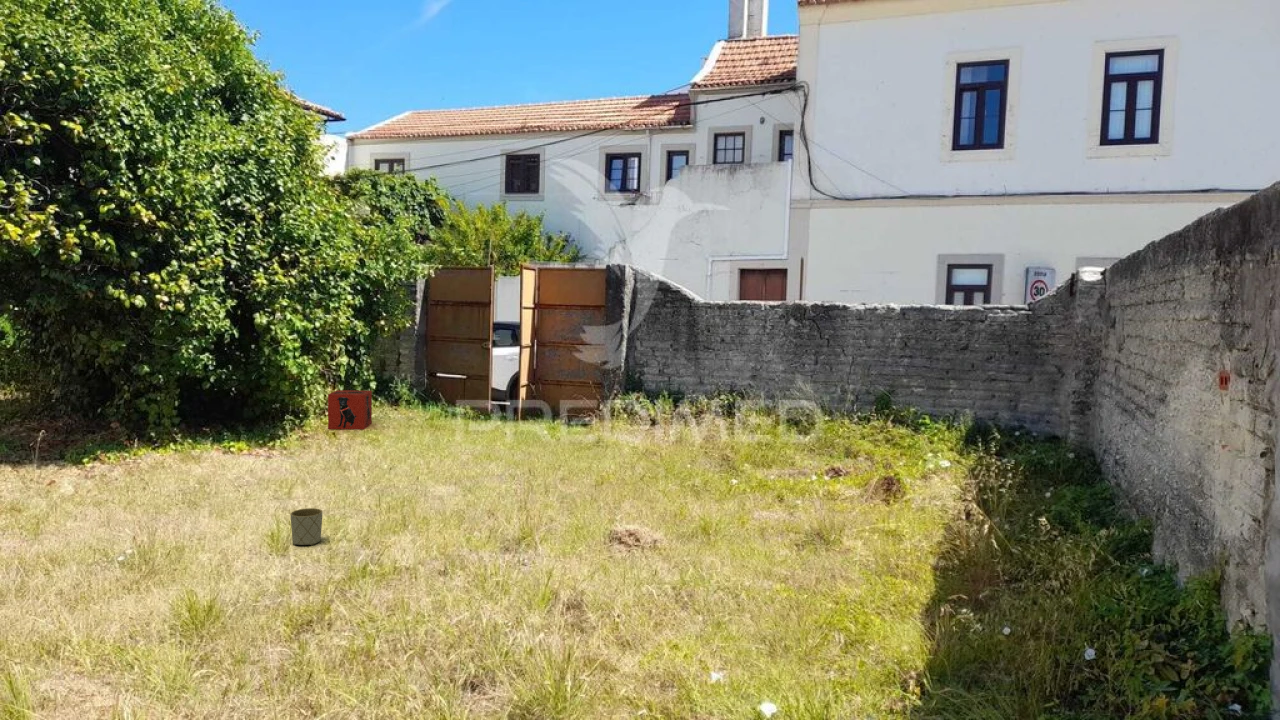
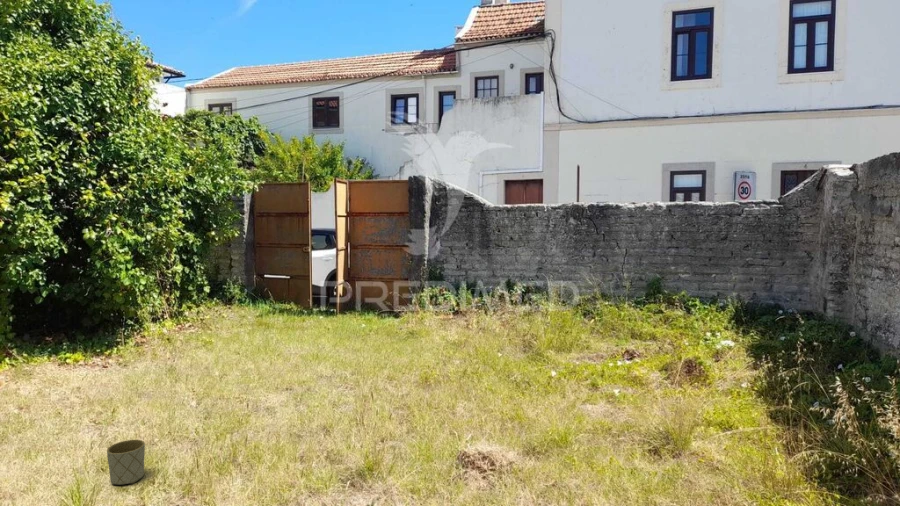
storage box: present [328,390,372,429] -> none [164,295,206,332]

